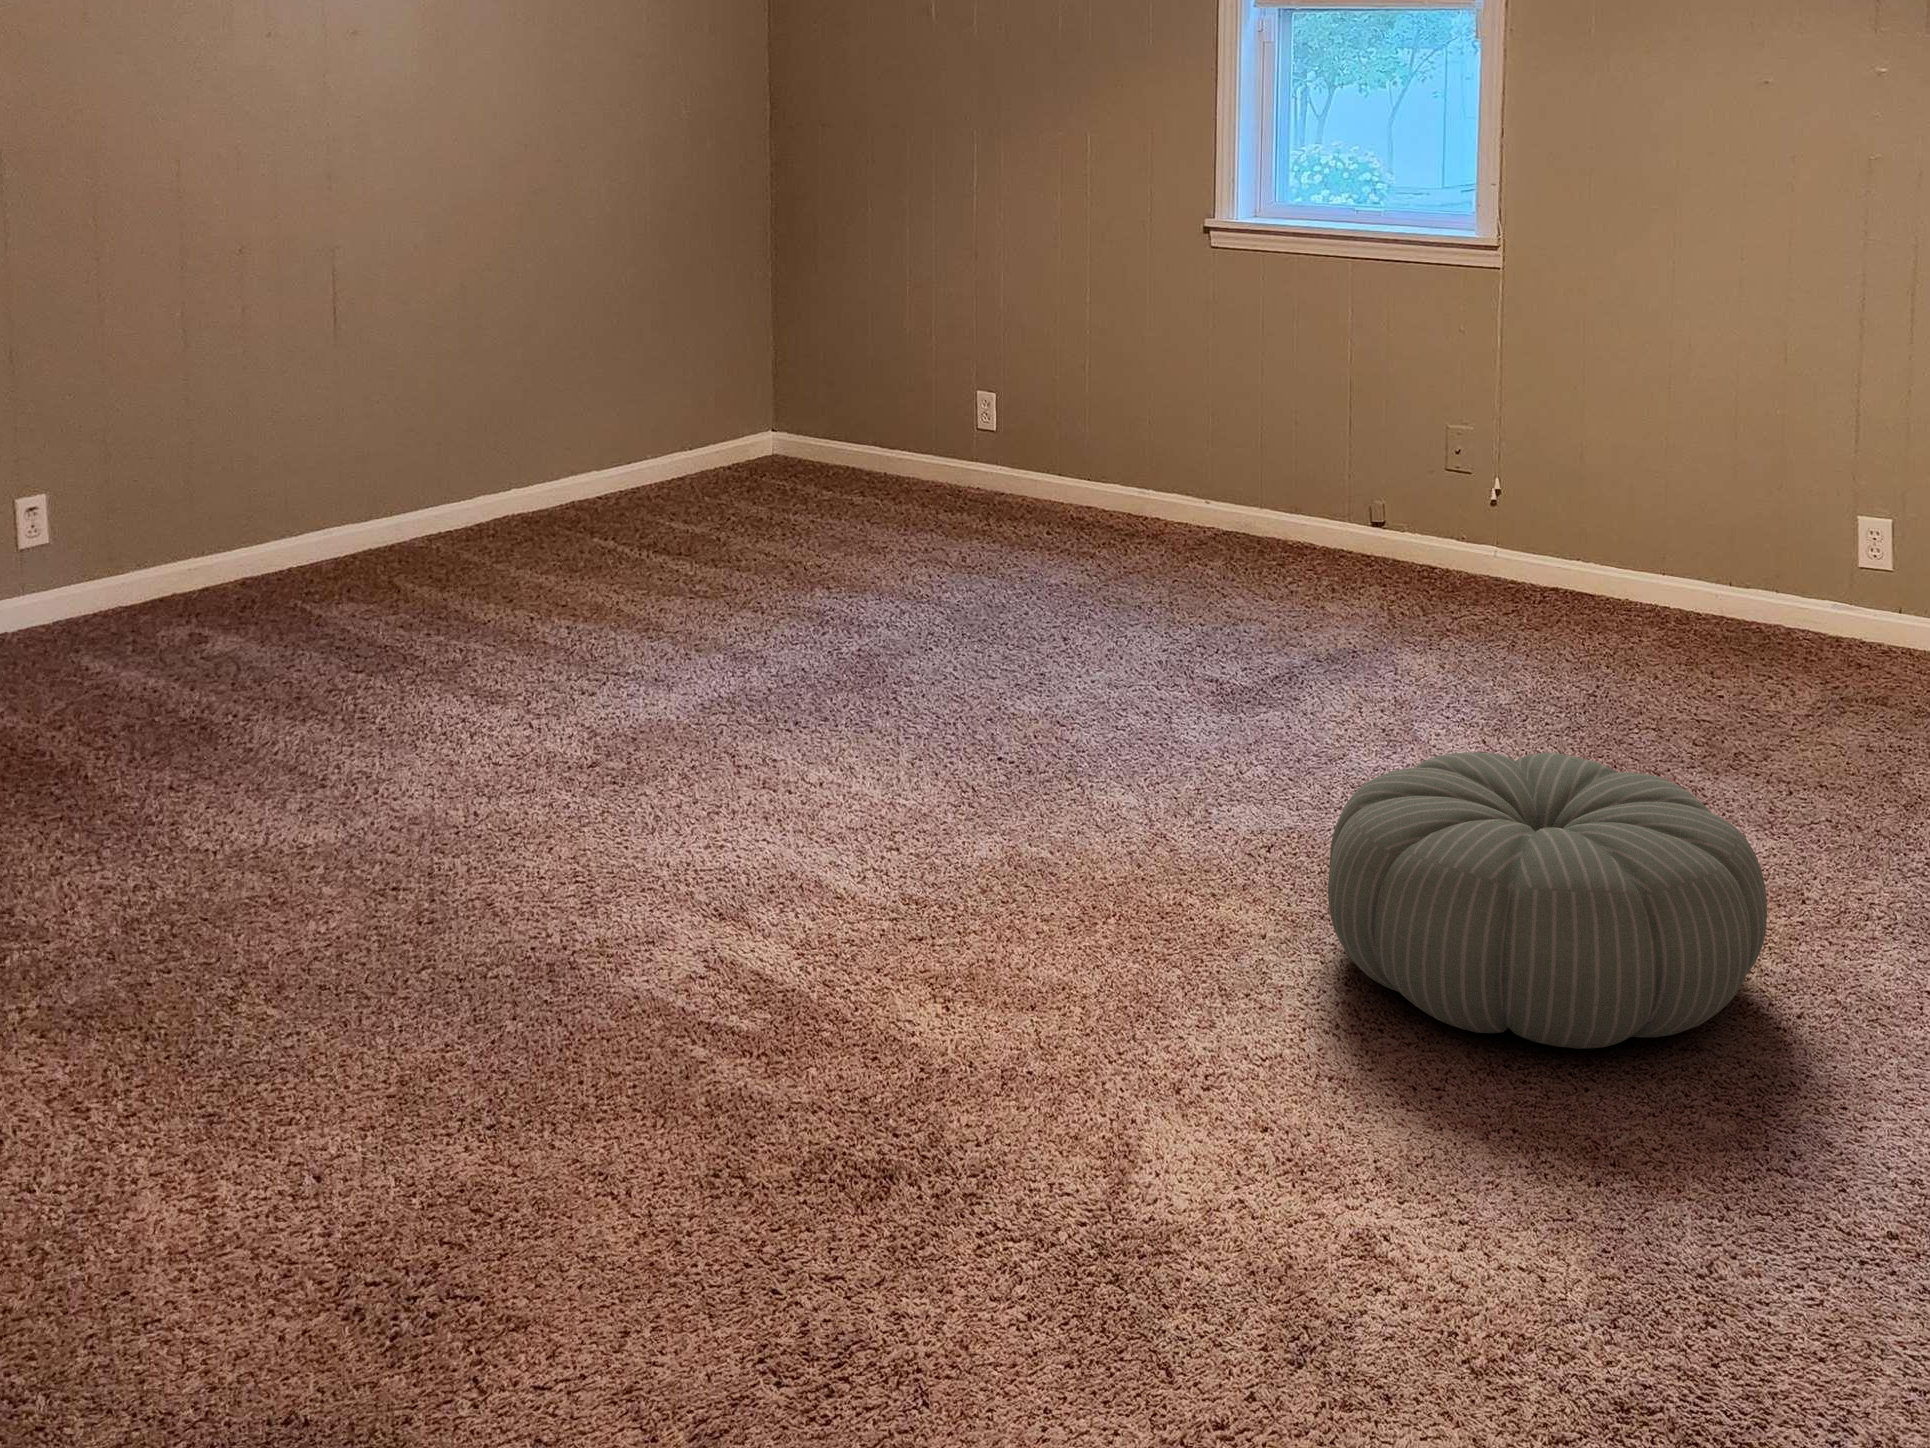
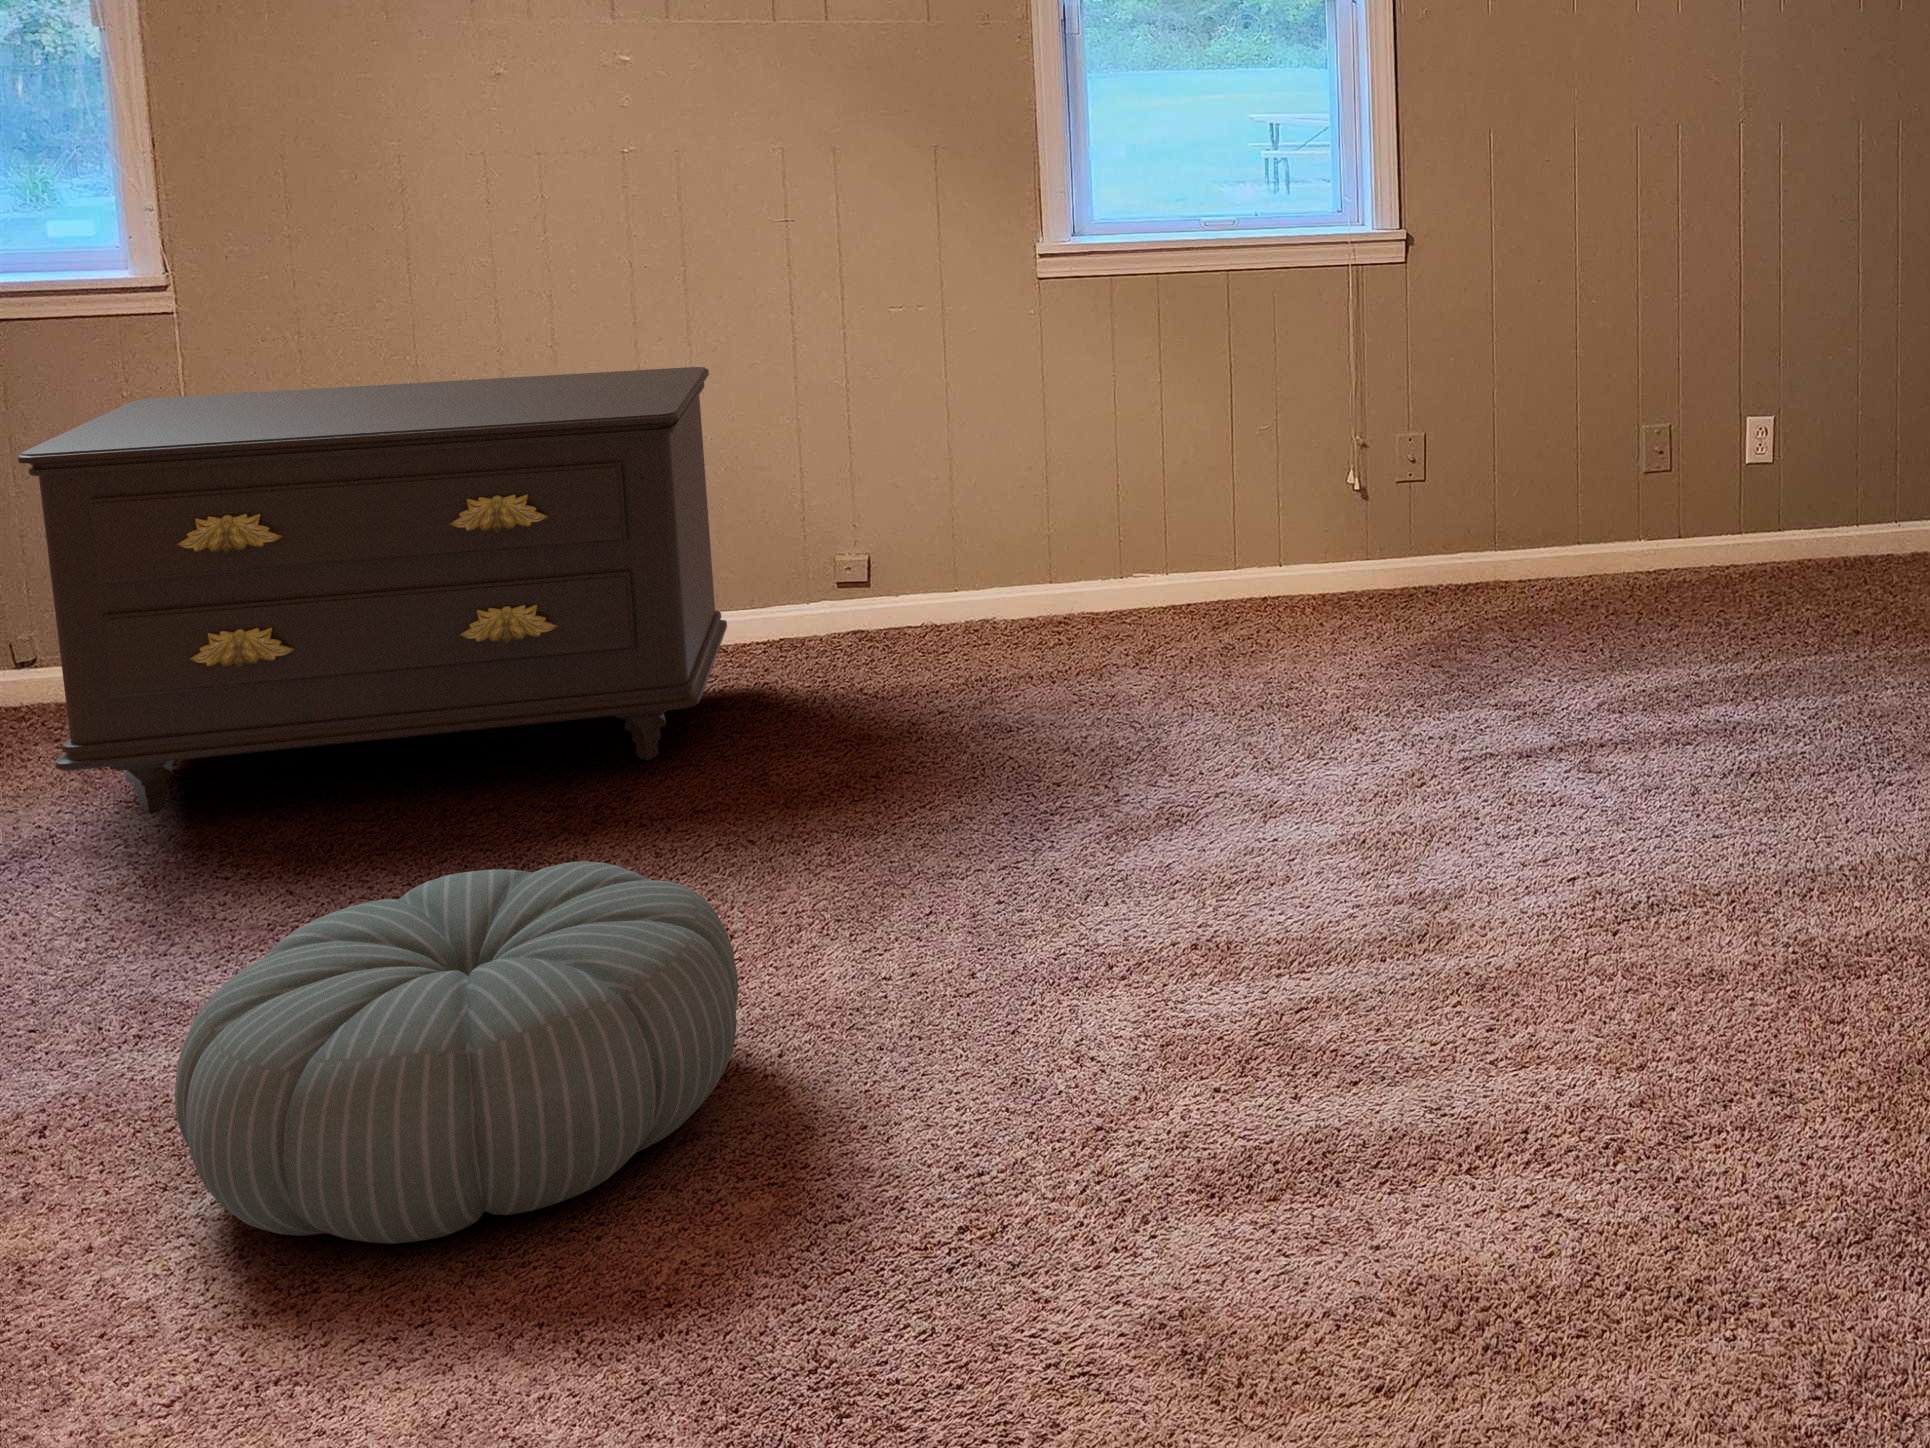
dresser: none [1360,328,1925,729] -> present [18,367,727,814]

